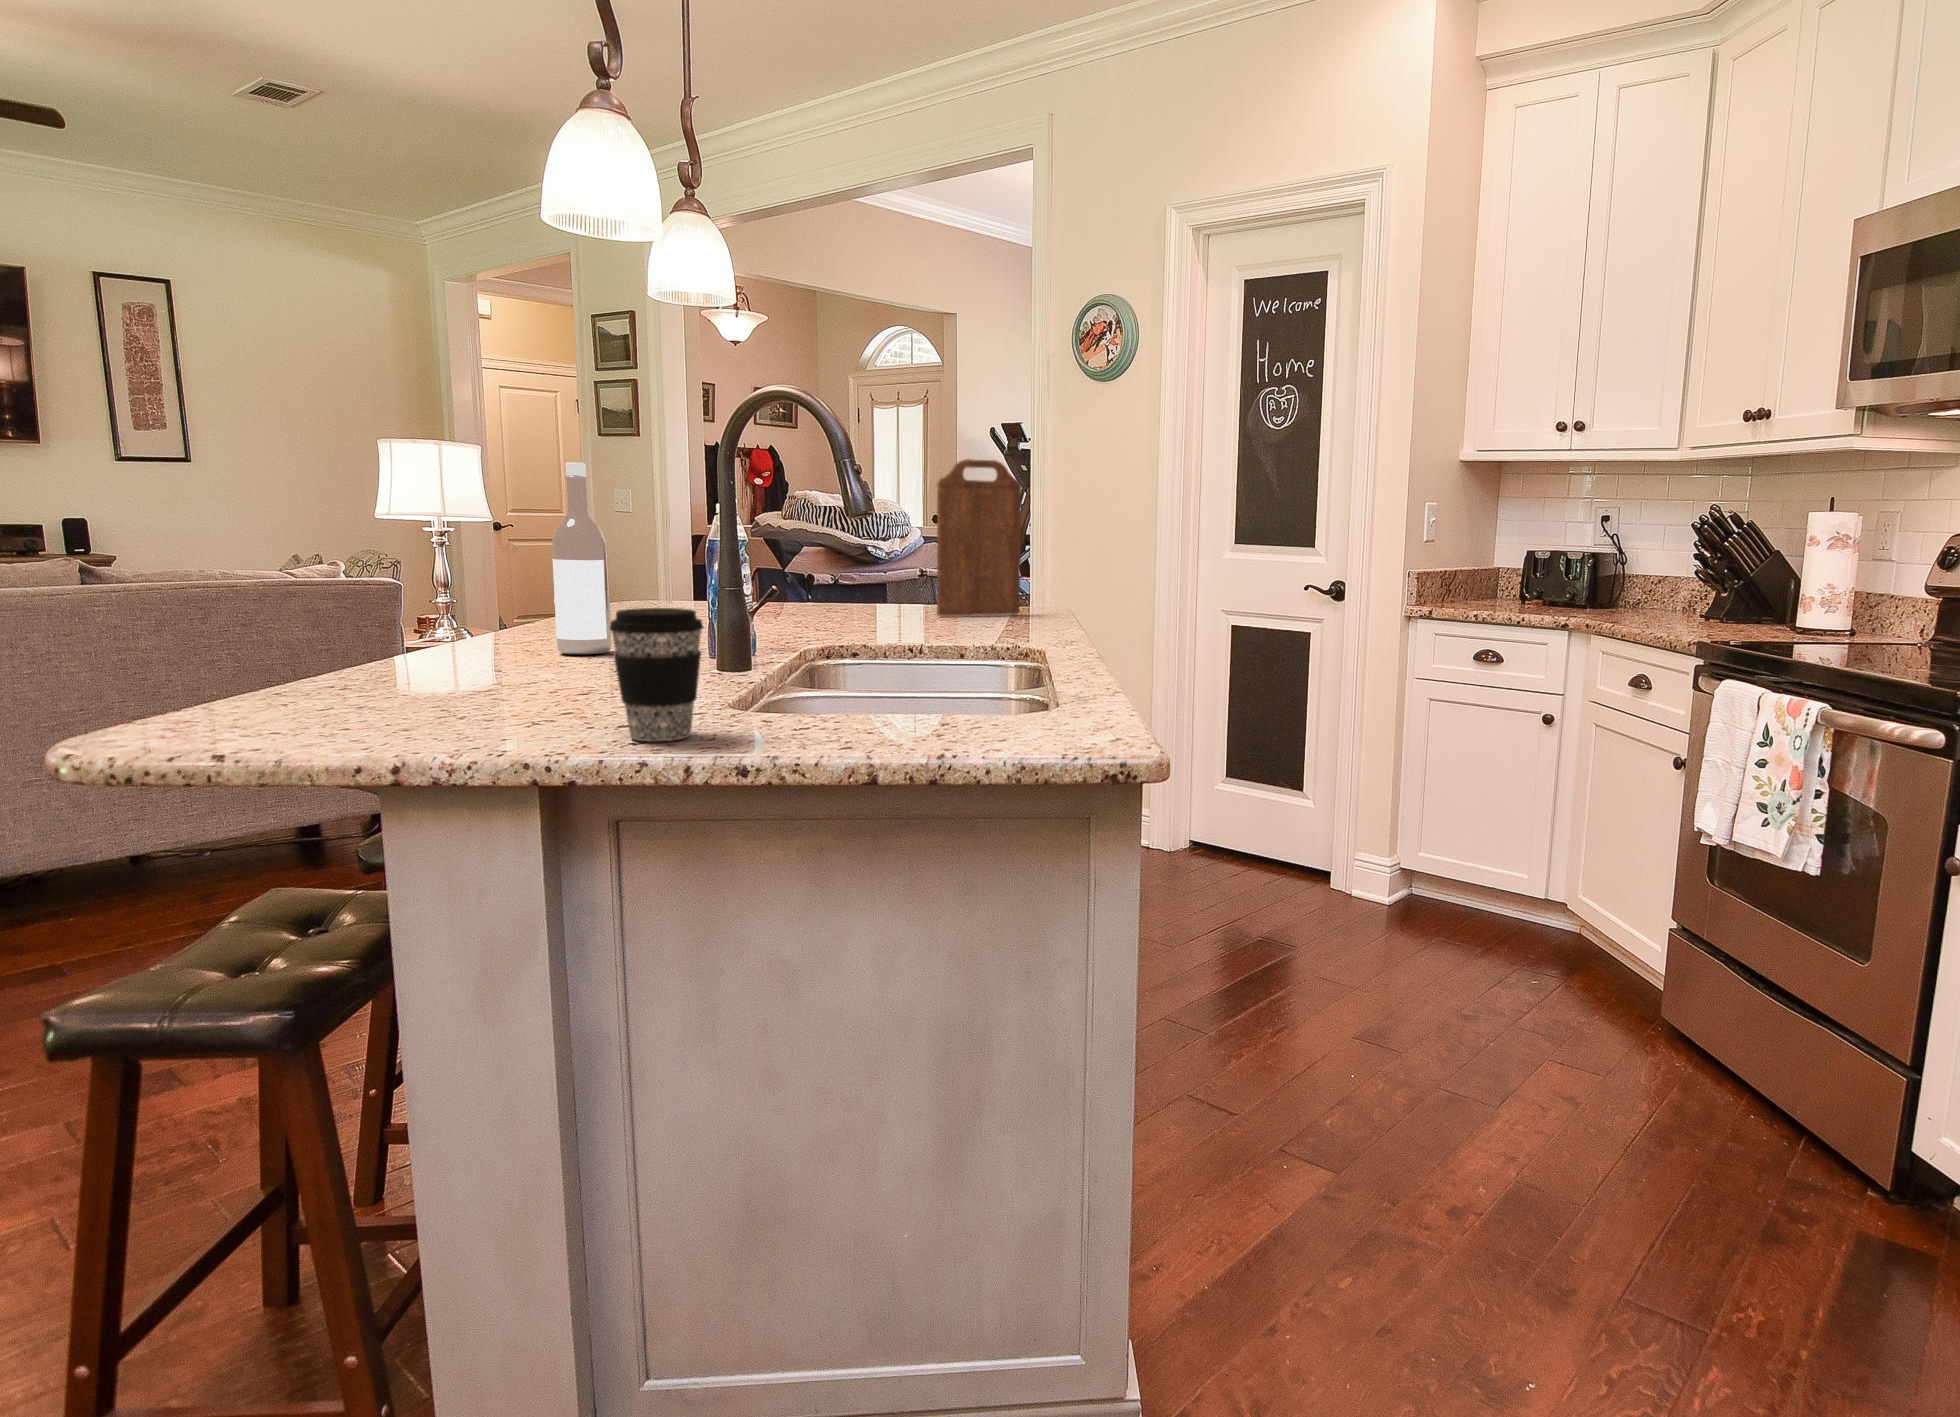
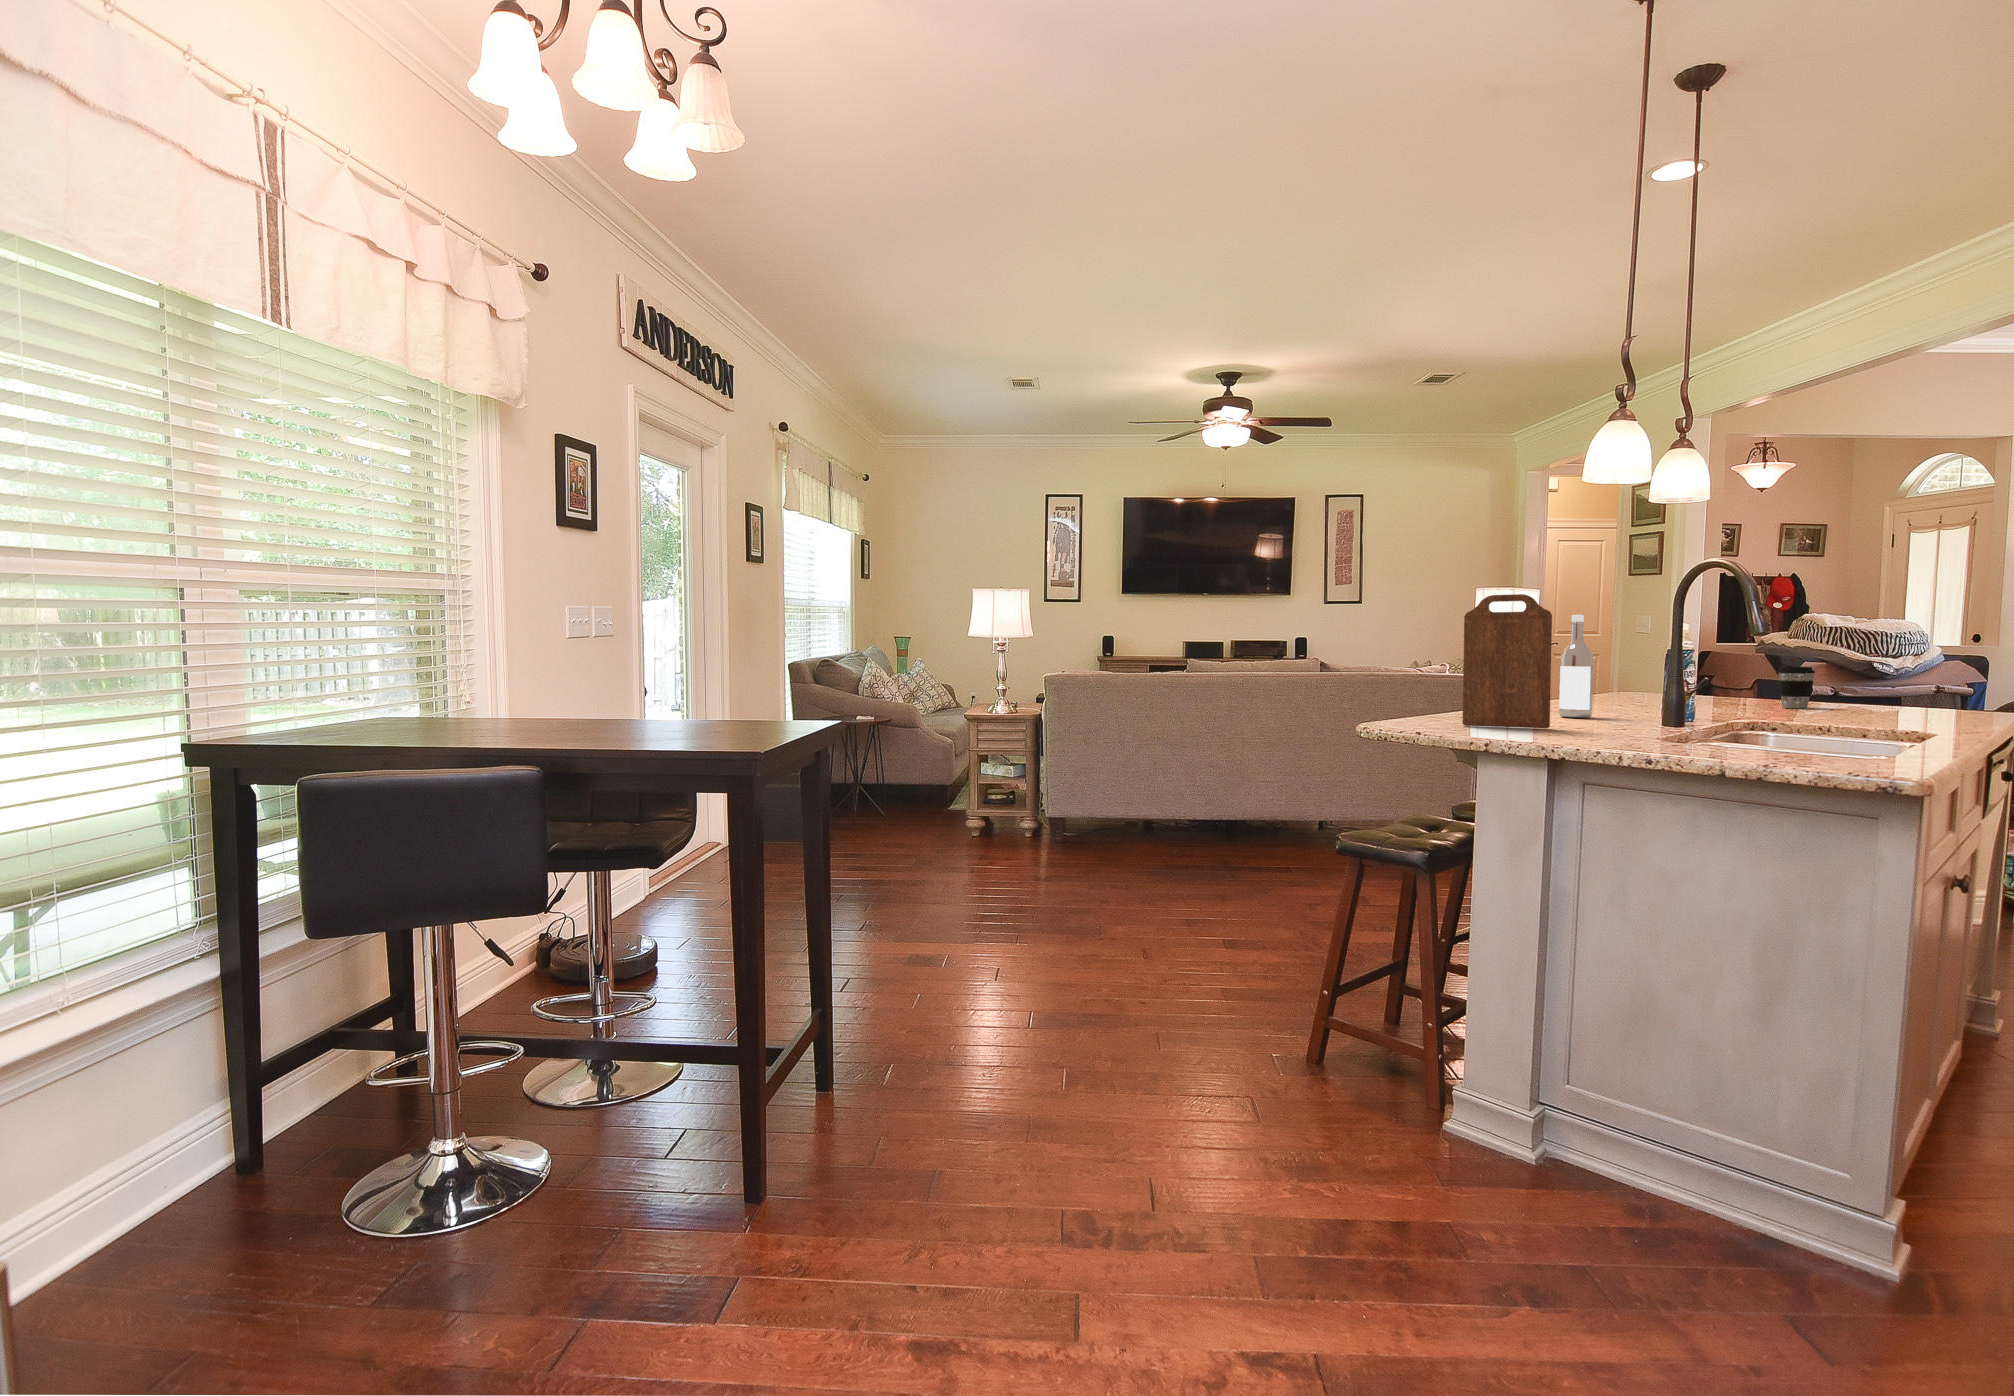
cutting board: present [937,459,1022,616] -> present [1462,594,1552,728]
coffee cup: present [609,608,703,741] -> present [1777,667,1815,708]

